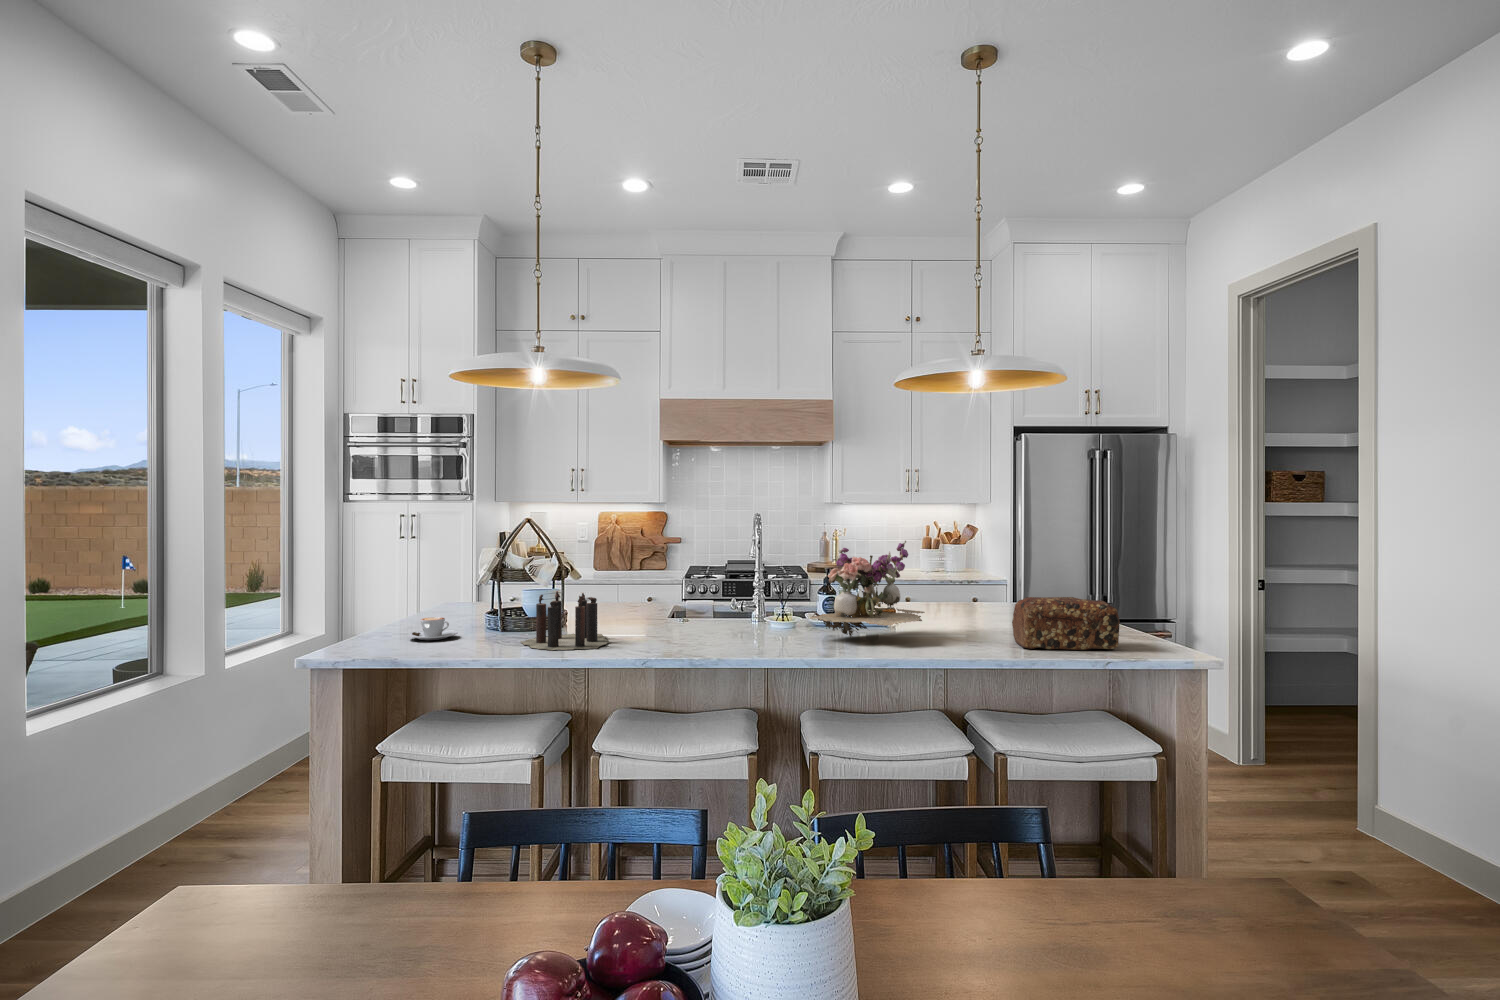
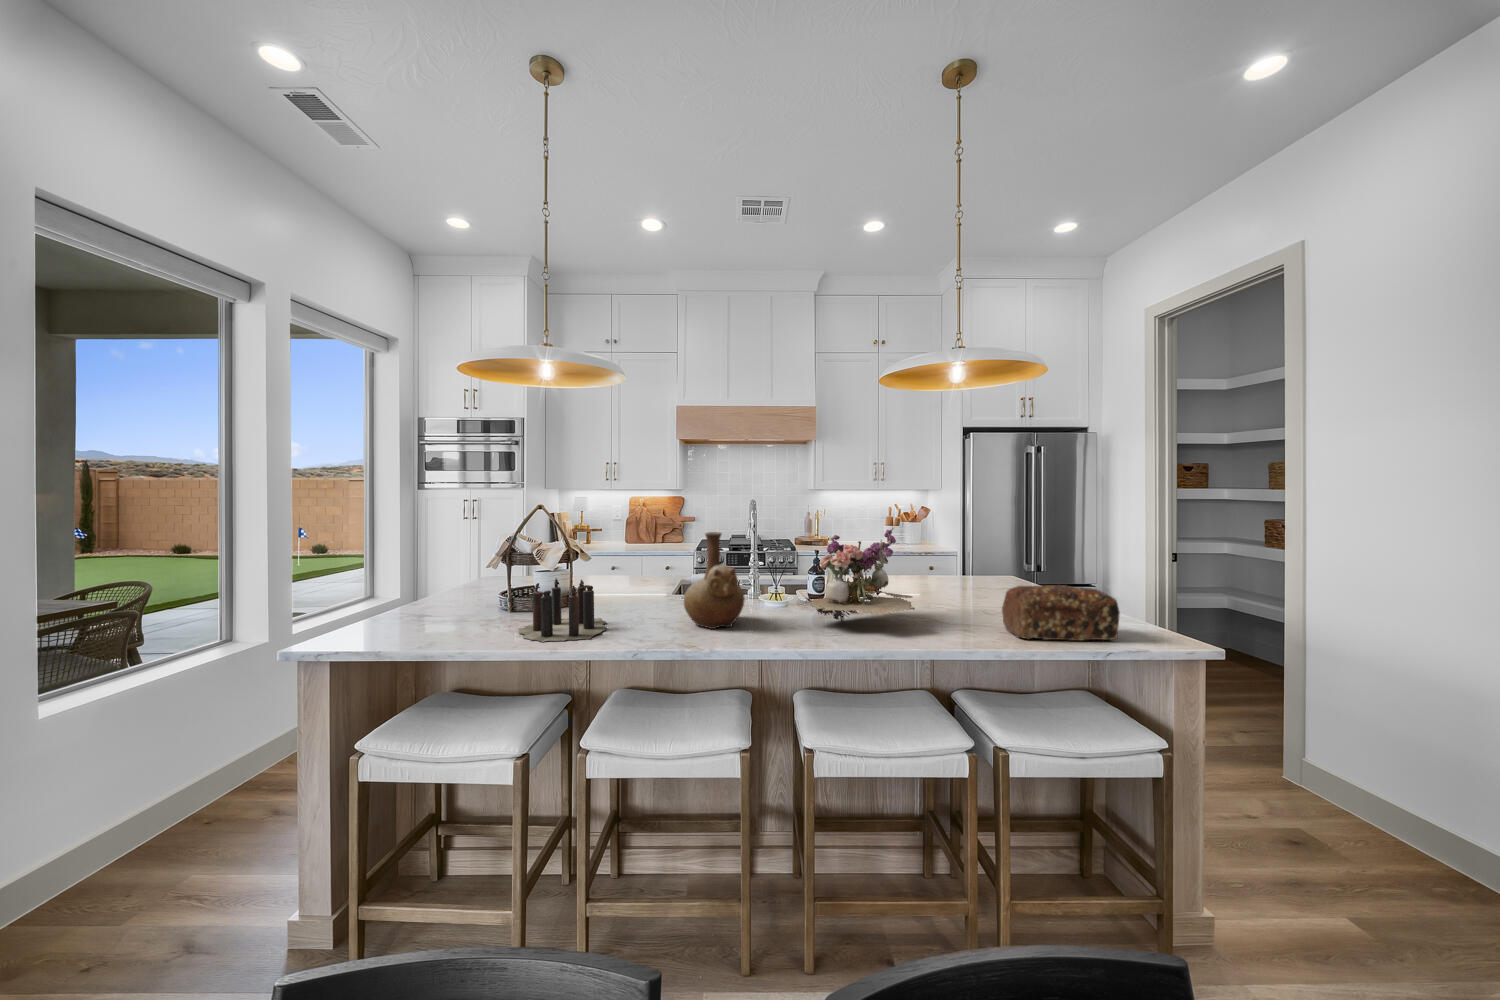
vase: none [688,544,751,642] -> present [684,532,745,629]
coffee cup: present [408,617,458,640] -> none [411,603,463,626]

